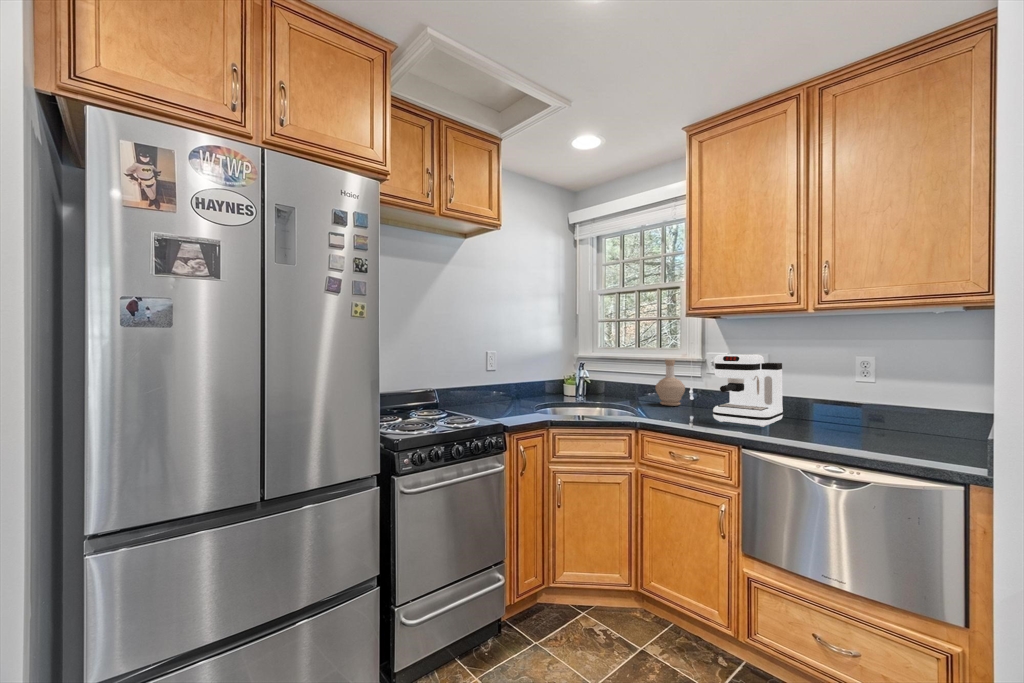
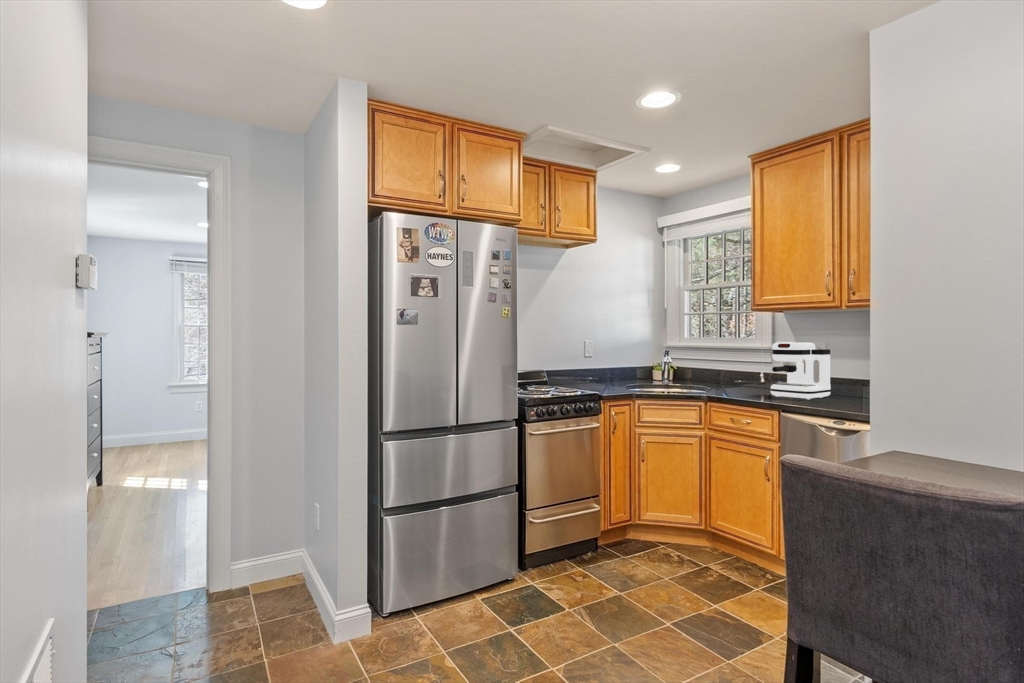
bottle: present [656,359,685,406] -> none [733,348,759,387]

